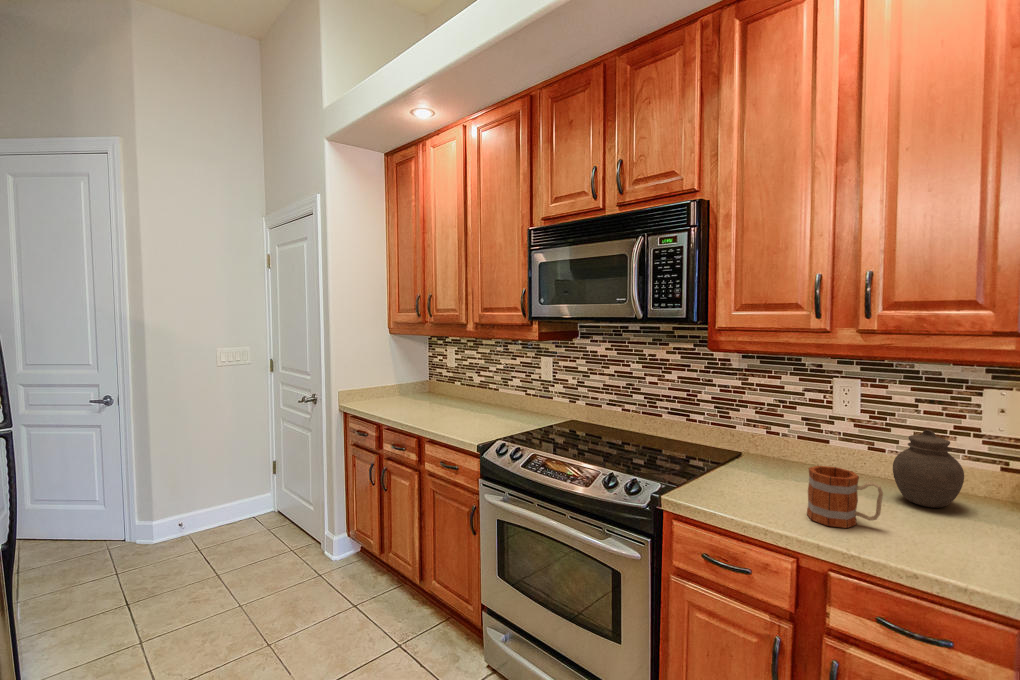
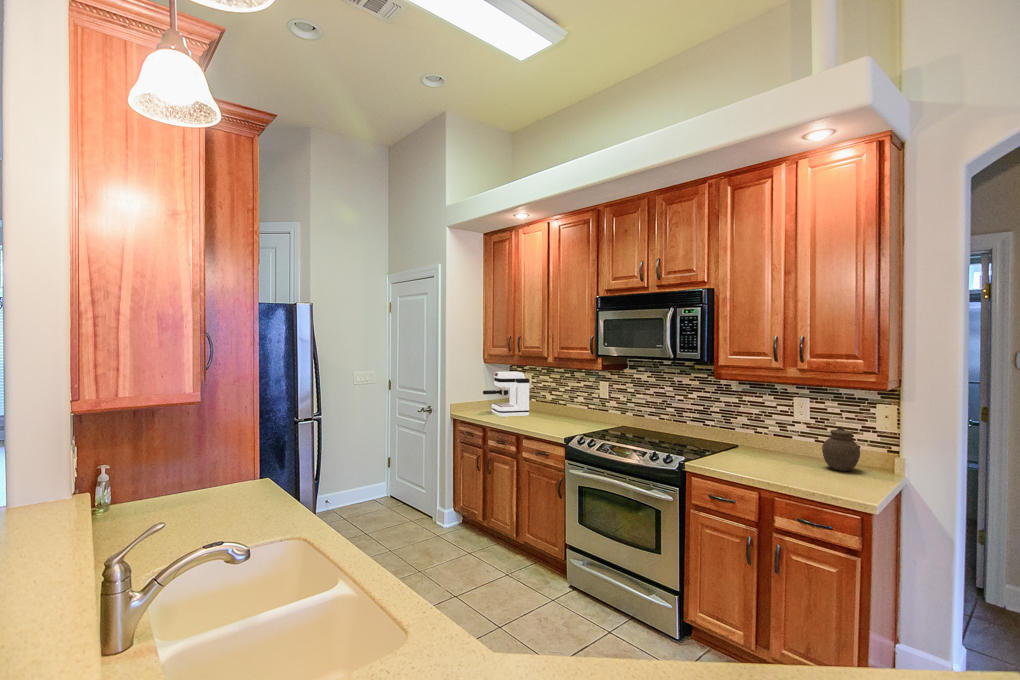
coffee maker: none [380,345,445,409] -> present [483,372,529,417]
mug: present [807,466,883,528] -> none [768,445,808,477]

